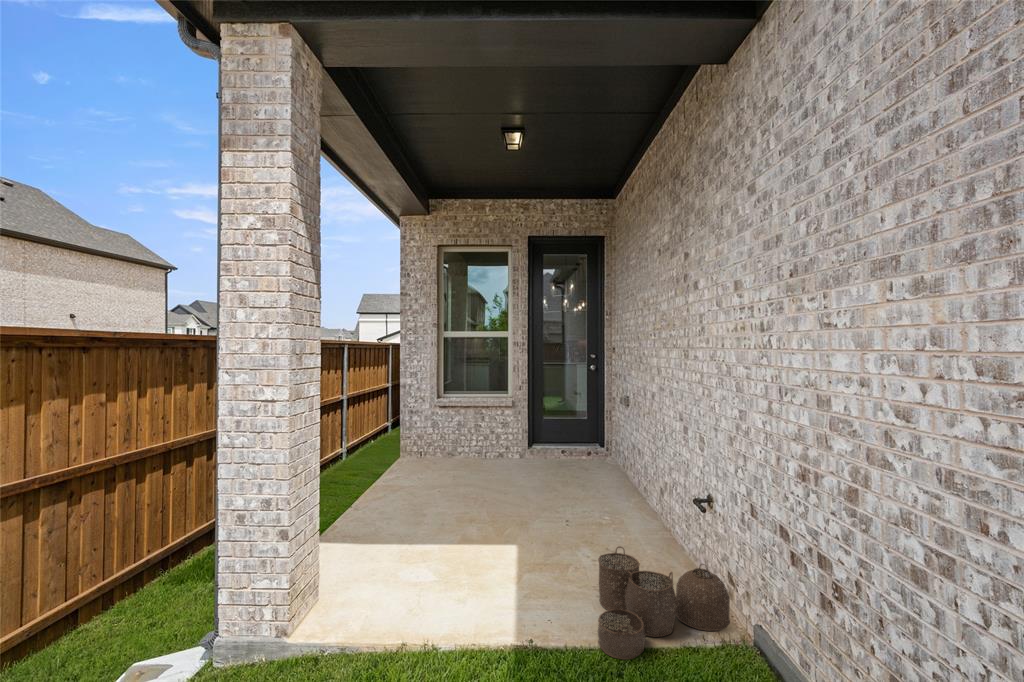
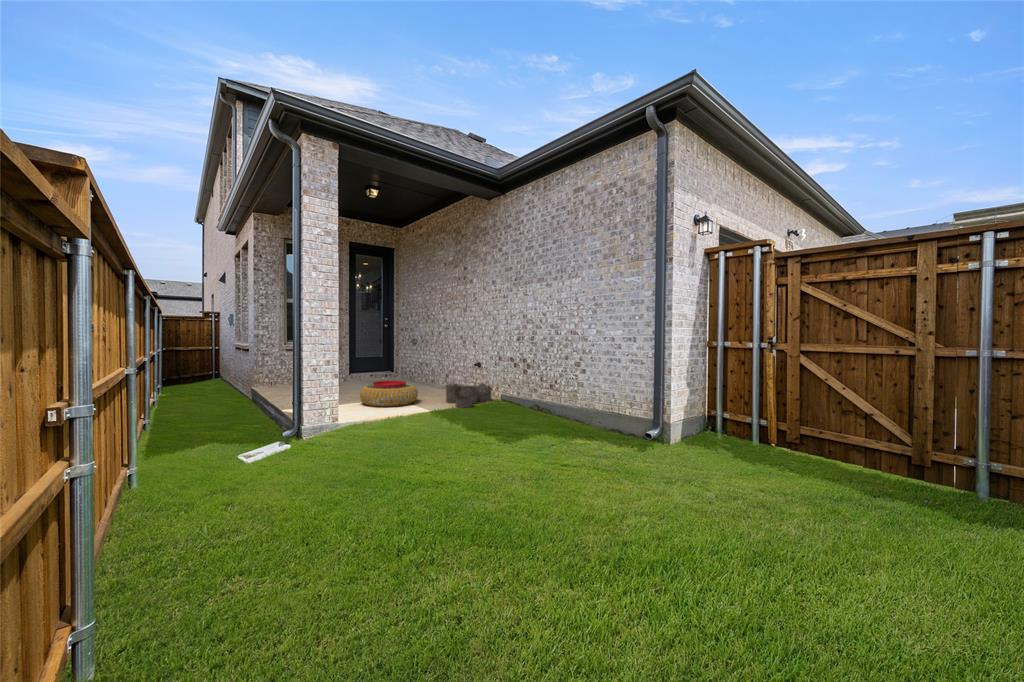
pouf: none [425,511,546,591] -> present [360,381,418,407]

